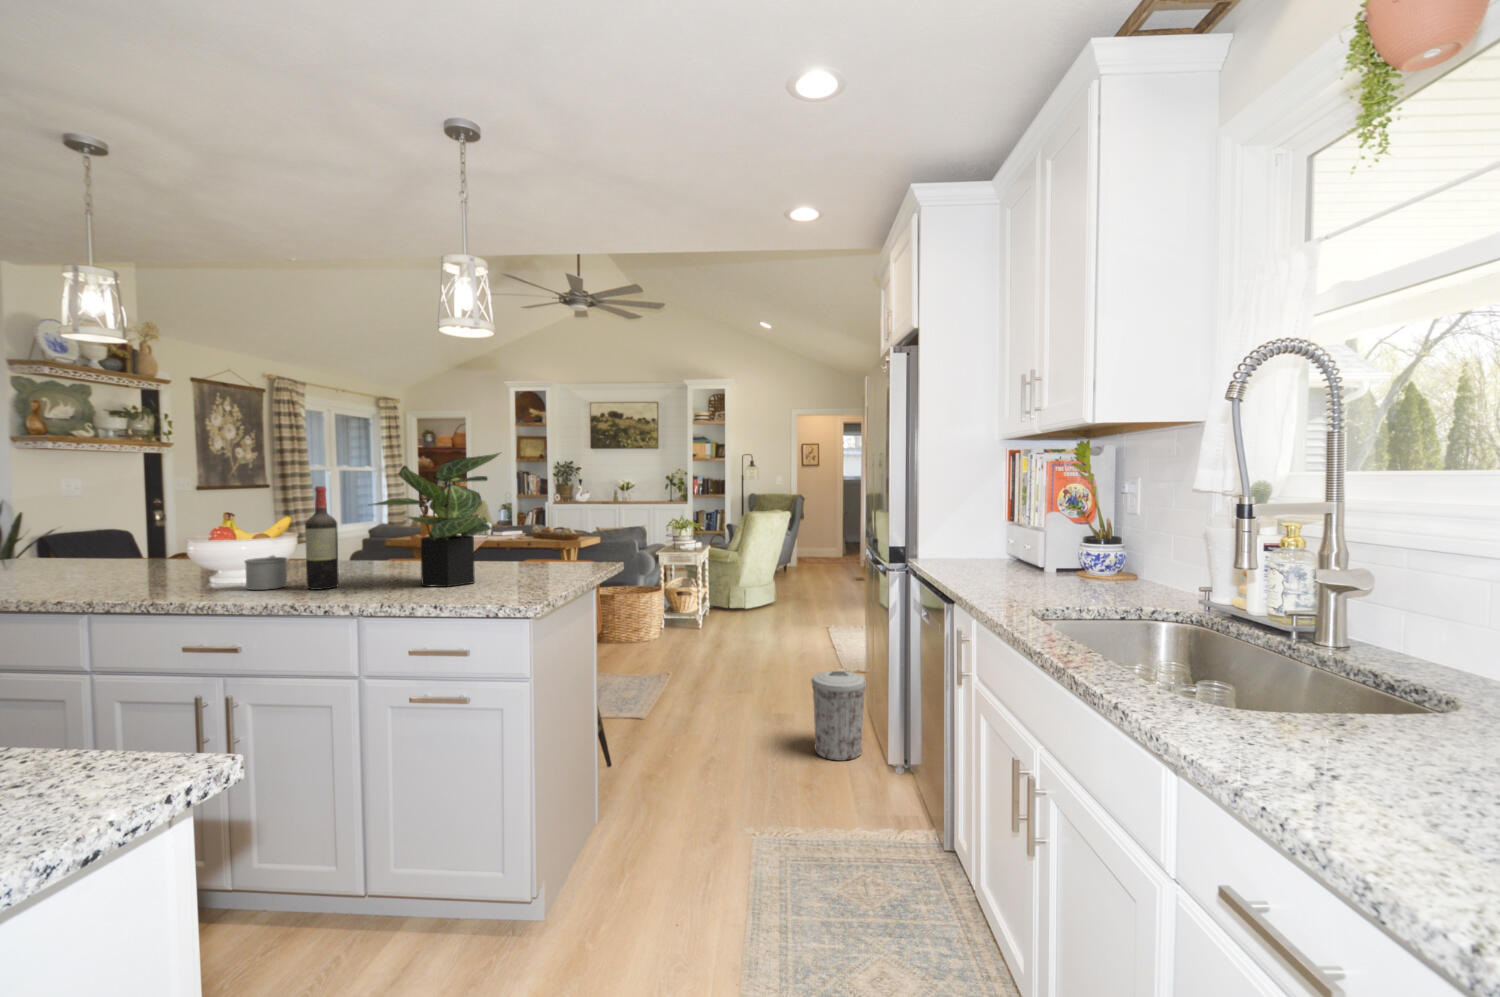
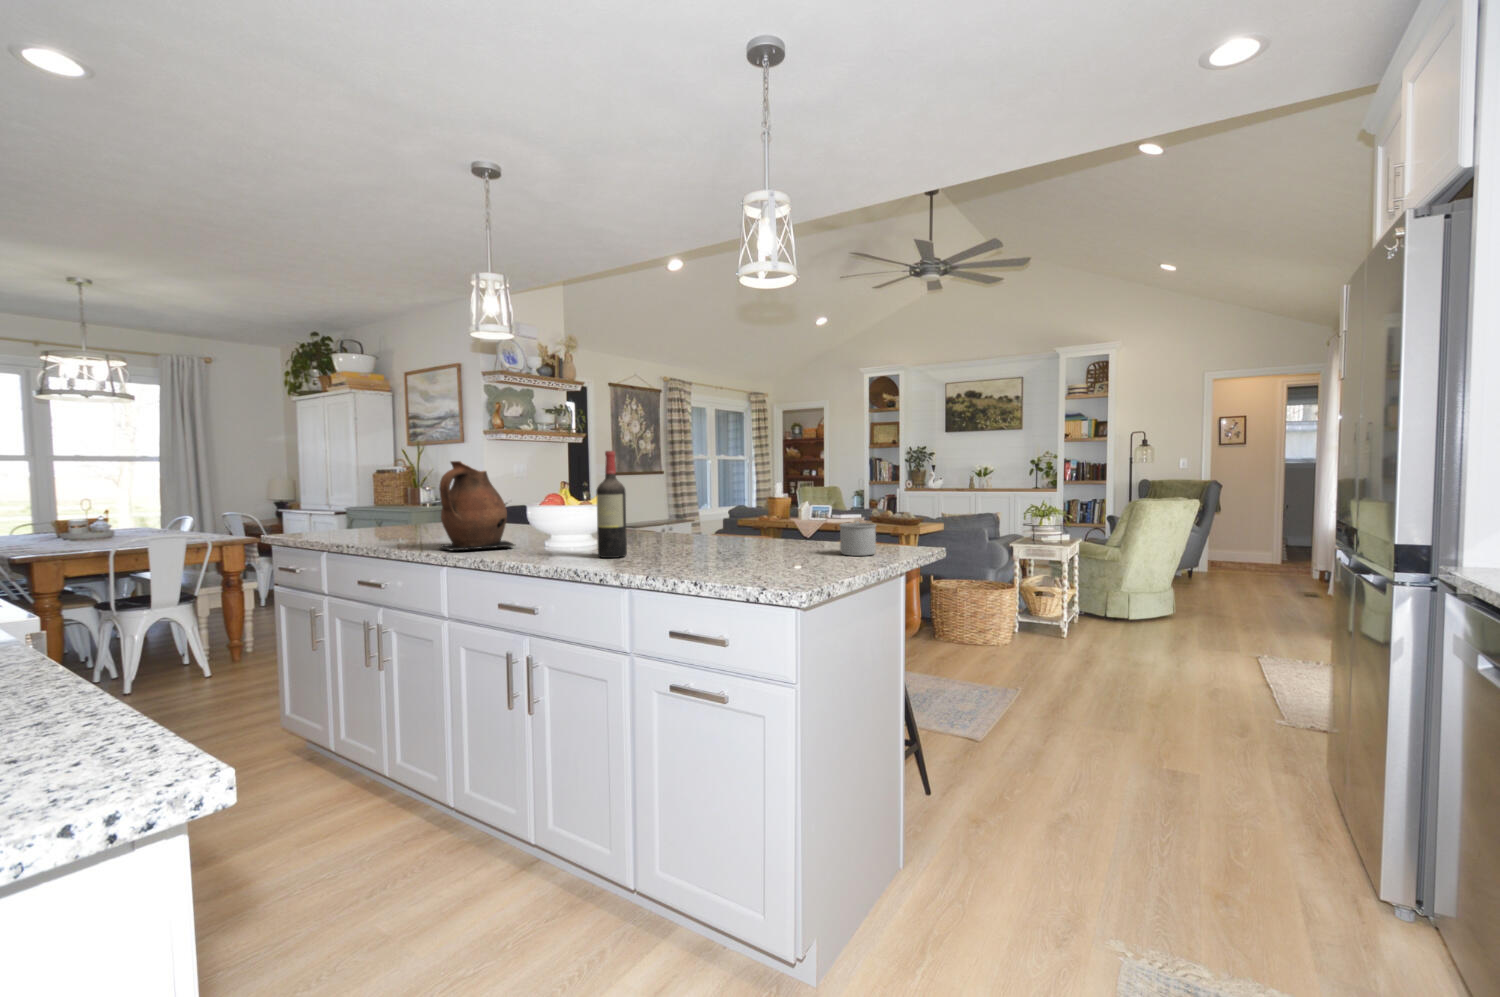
potted plant: present [369,453,499,587] -> none [645,405,779,564]
ceramic pitcher: none [66,494,184,594] -> present [439,461,514,550]
mug: present [245,556,287,590] -> present [840,521,876,556]
trash can: present [811,671,866,761] -> none [1231,729,1338,875]

